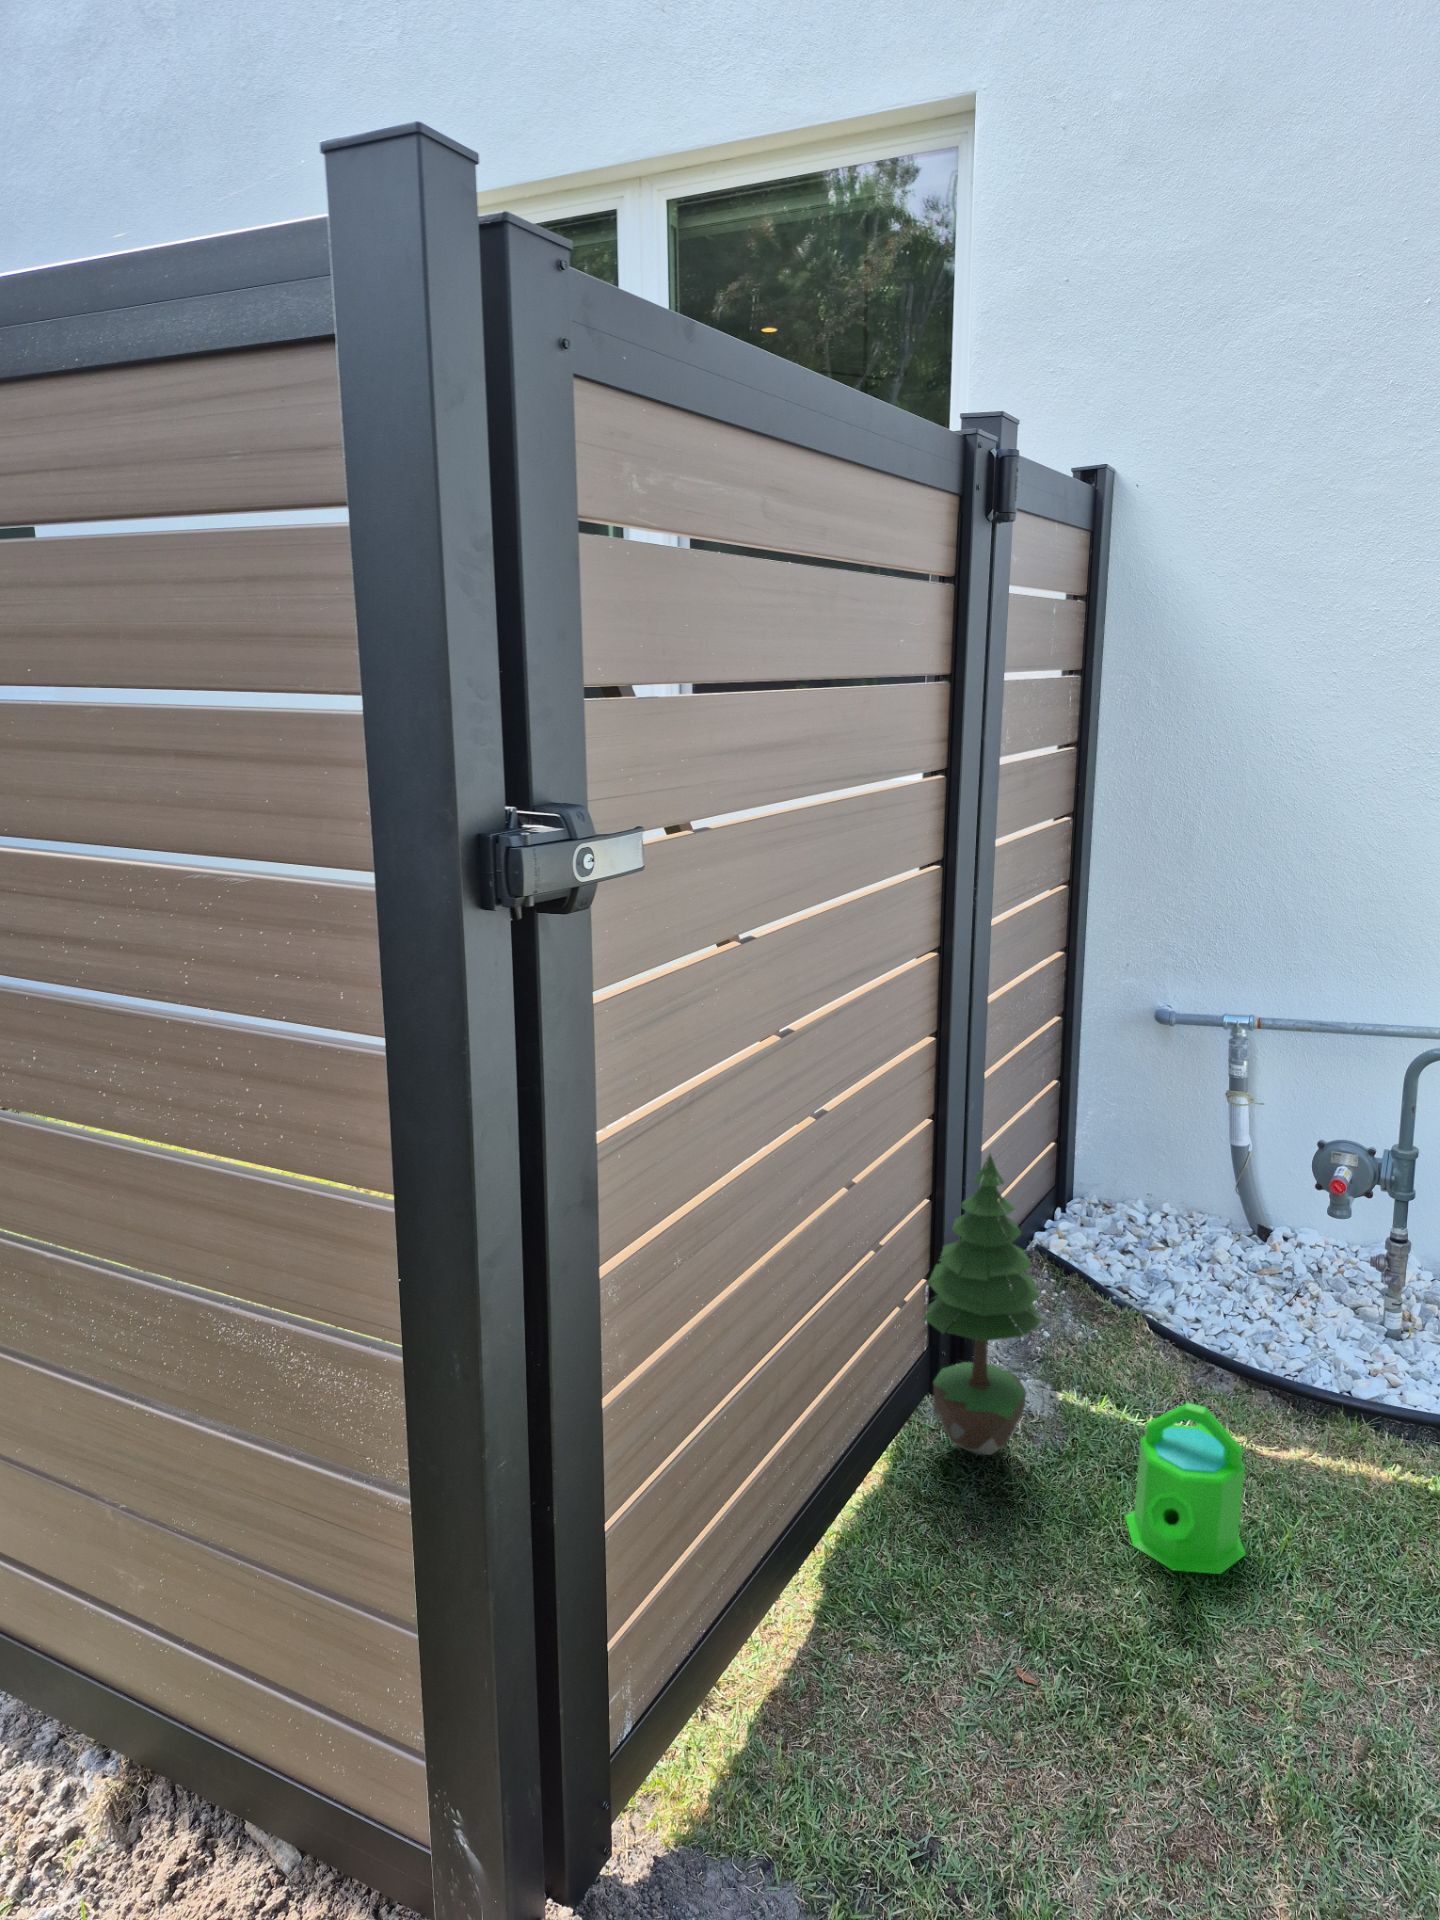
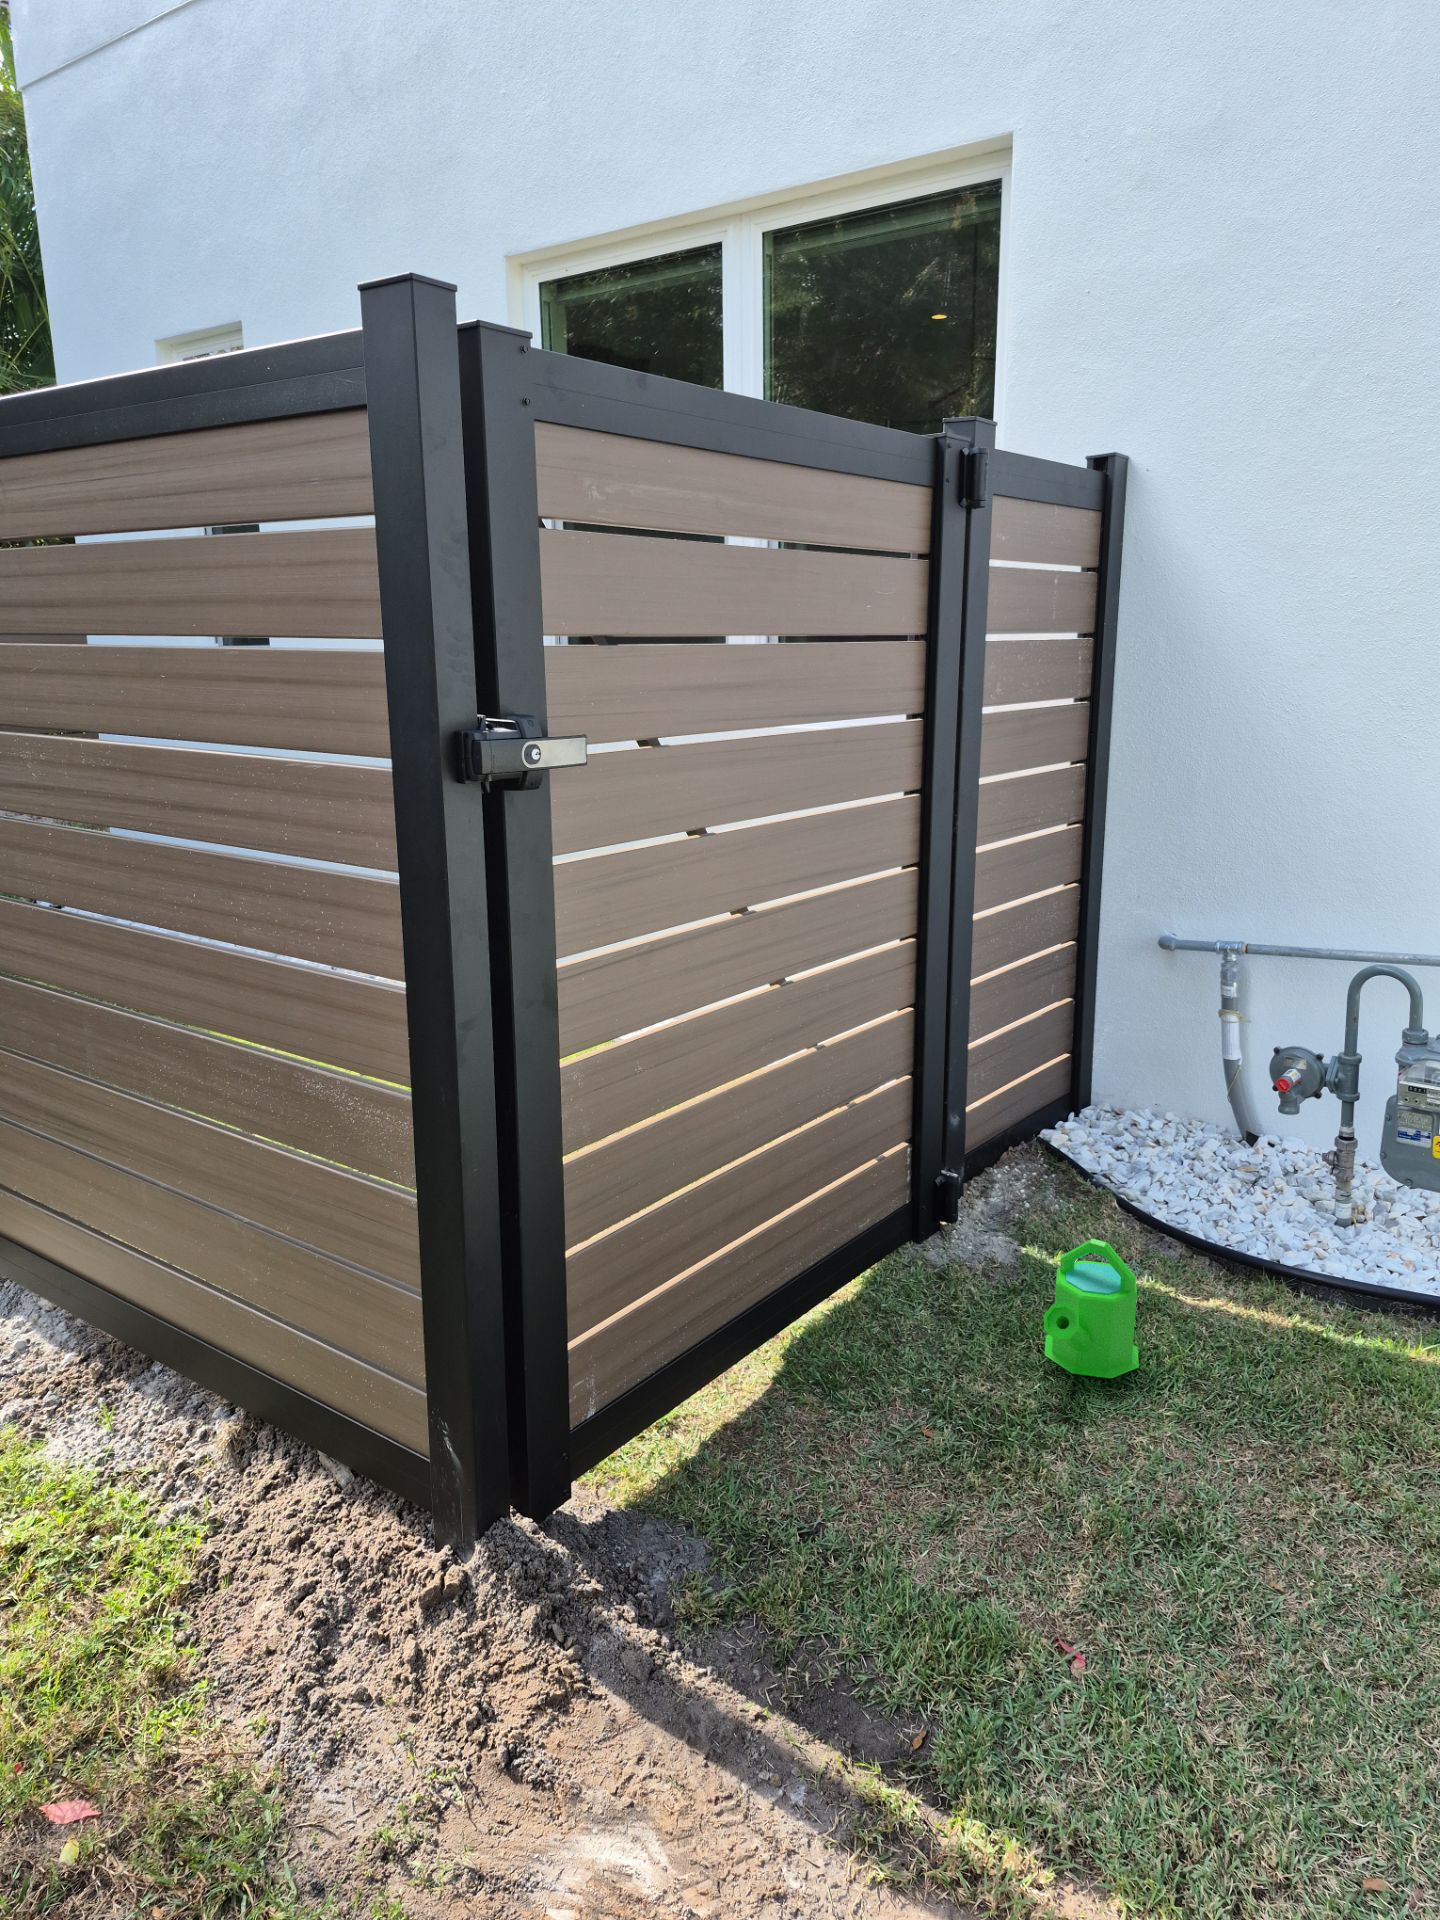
potted tree: present [923,1154,1043,1455] -> none [887,1029,987,1286]

